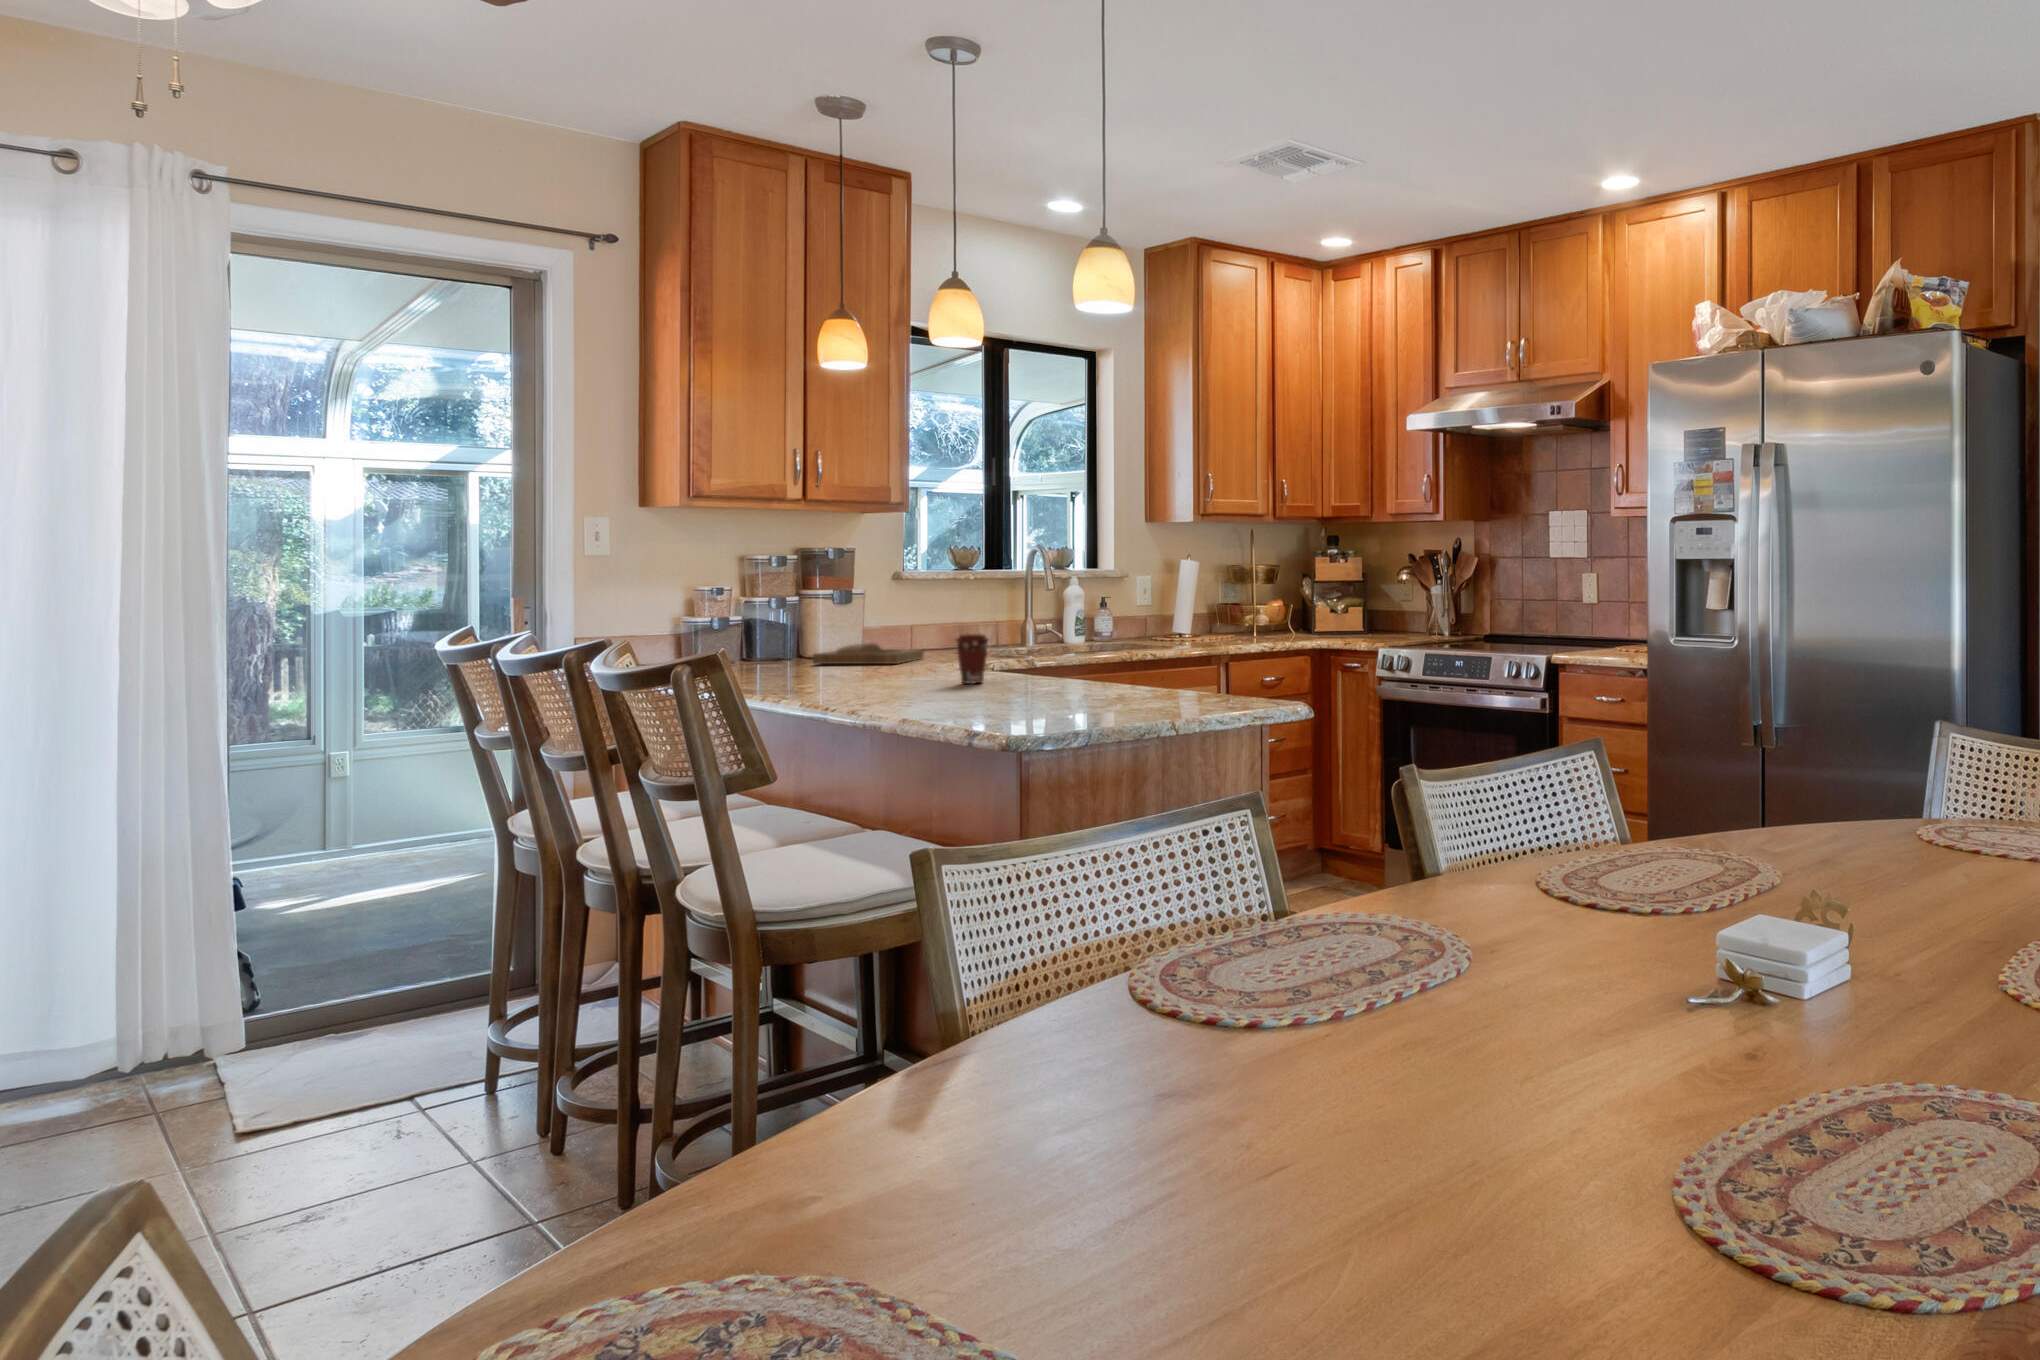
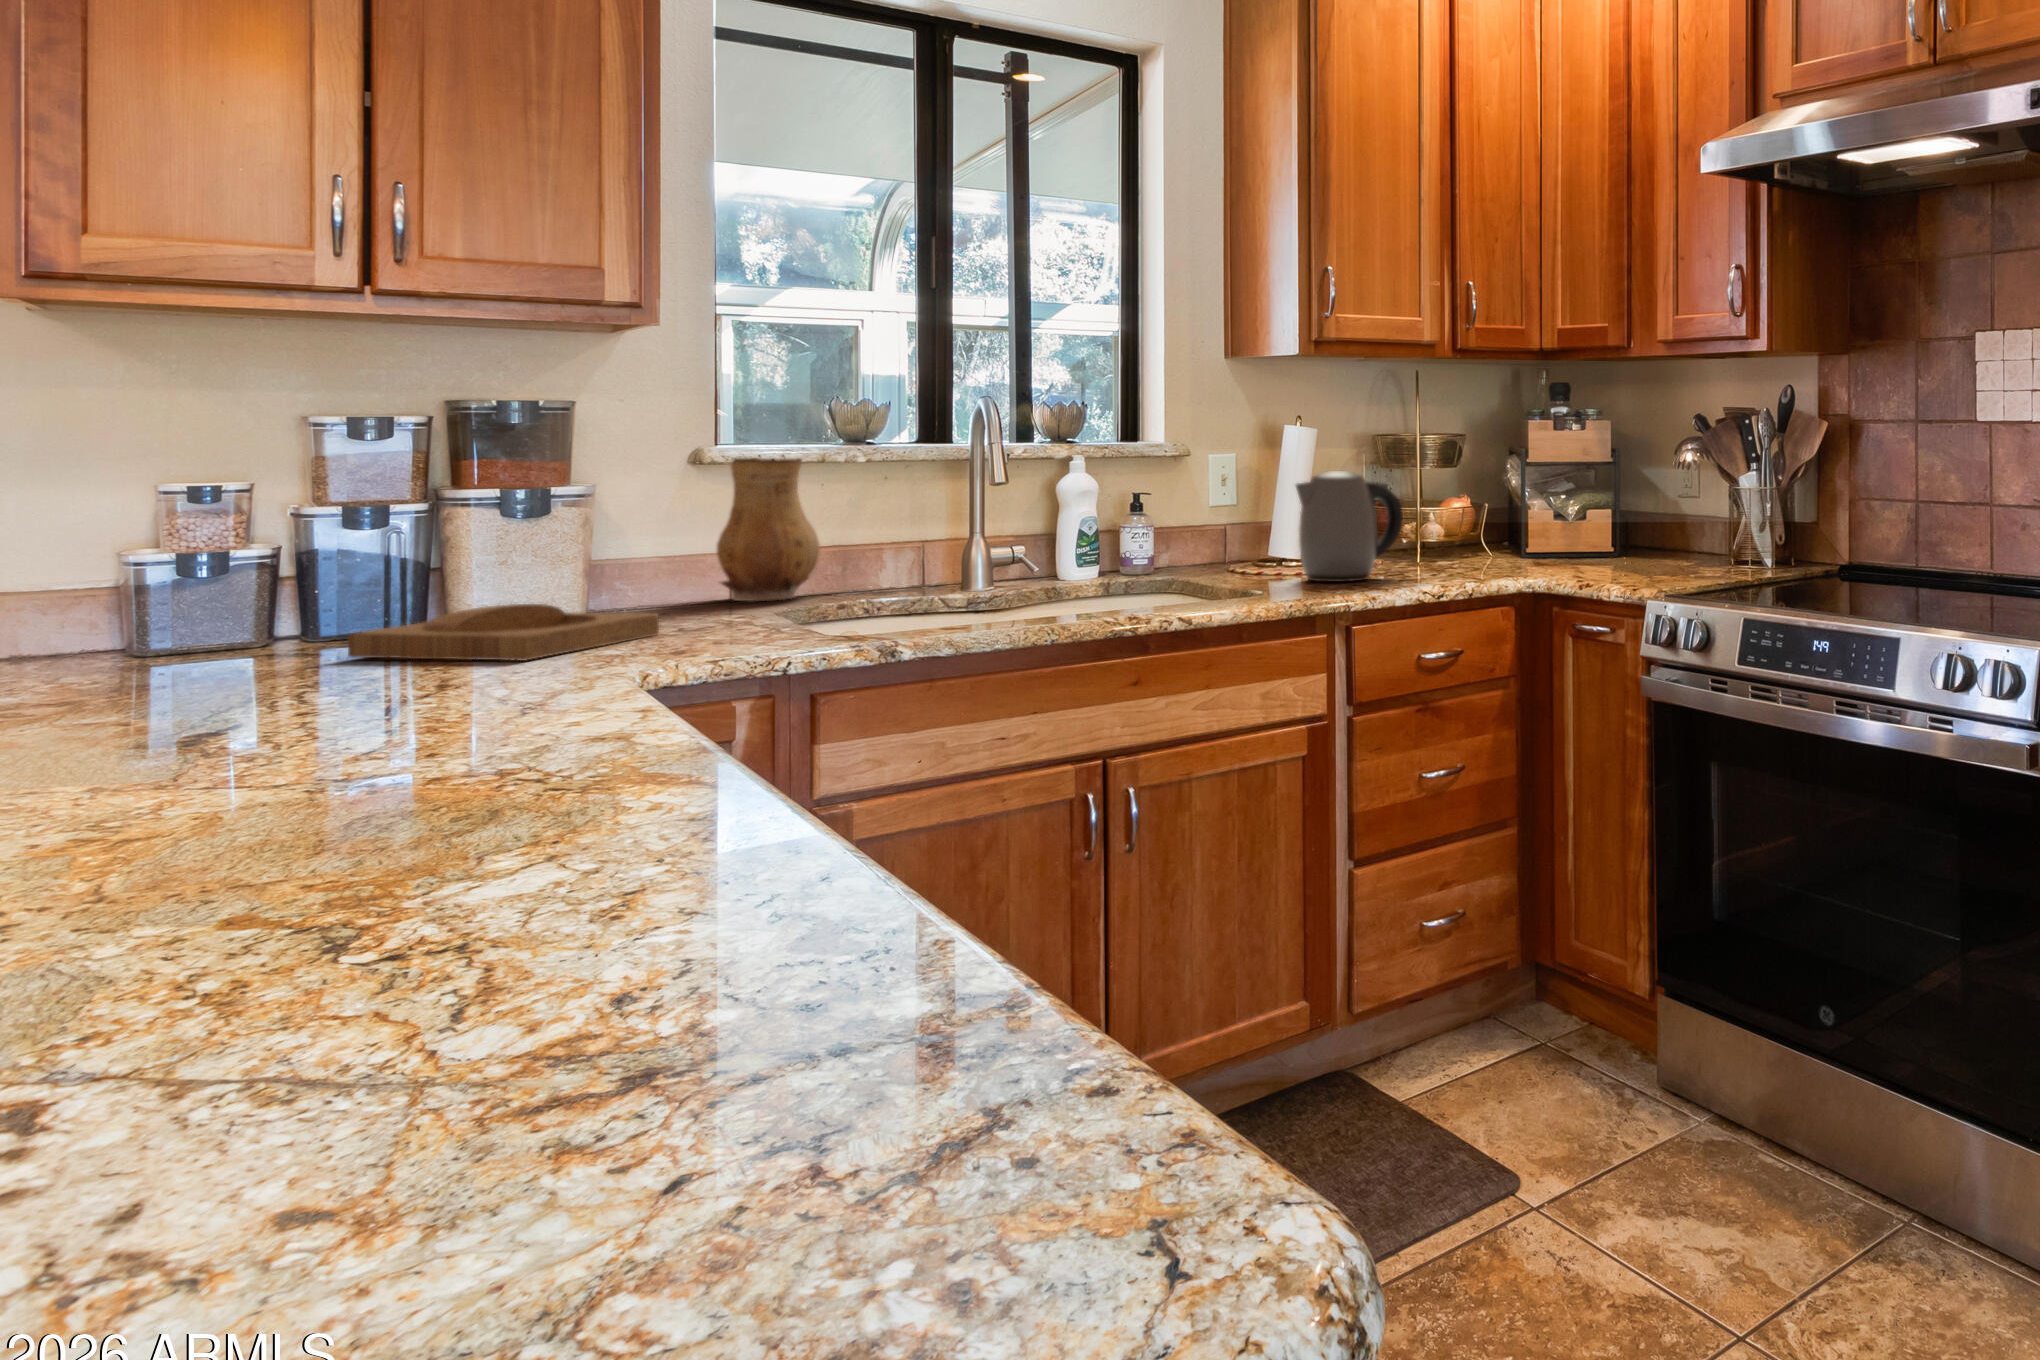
ceramic pitcher: none [901,577,956,651] -> present [717,456,820,601]
kettle: none [1197,584,1252,642] -> present [1296,471,1403,582]
coffee cup: present [956,634,988,684] -> none [252,648,396,821]

